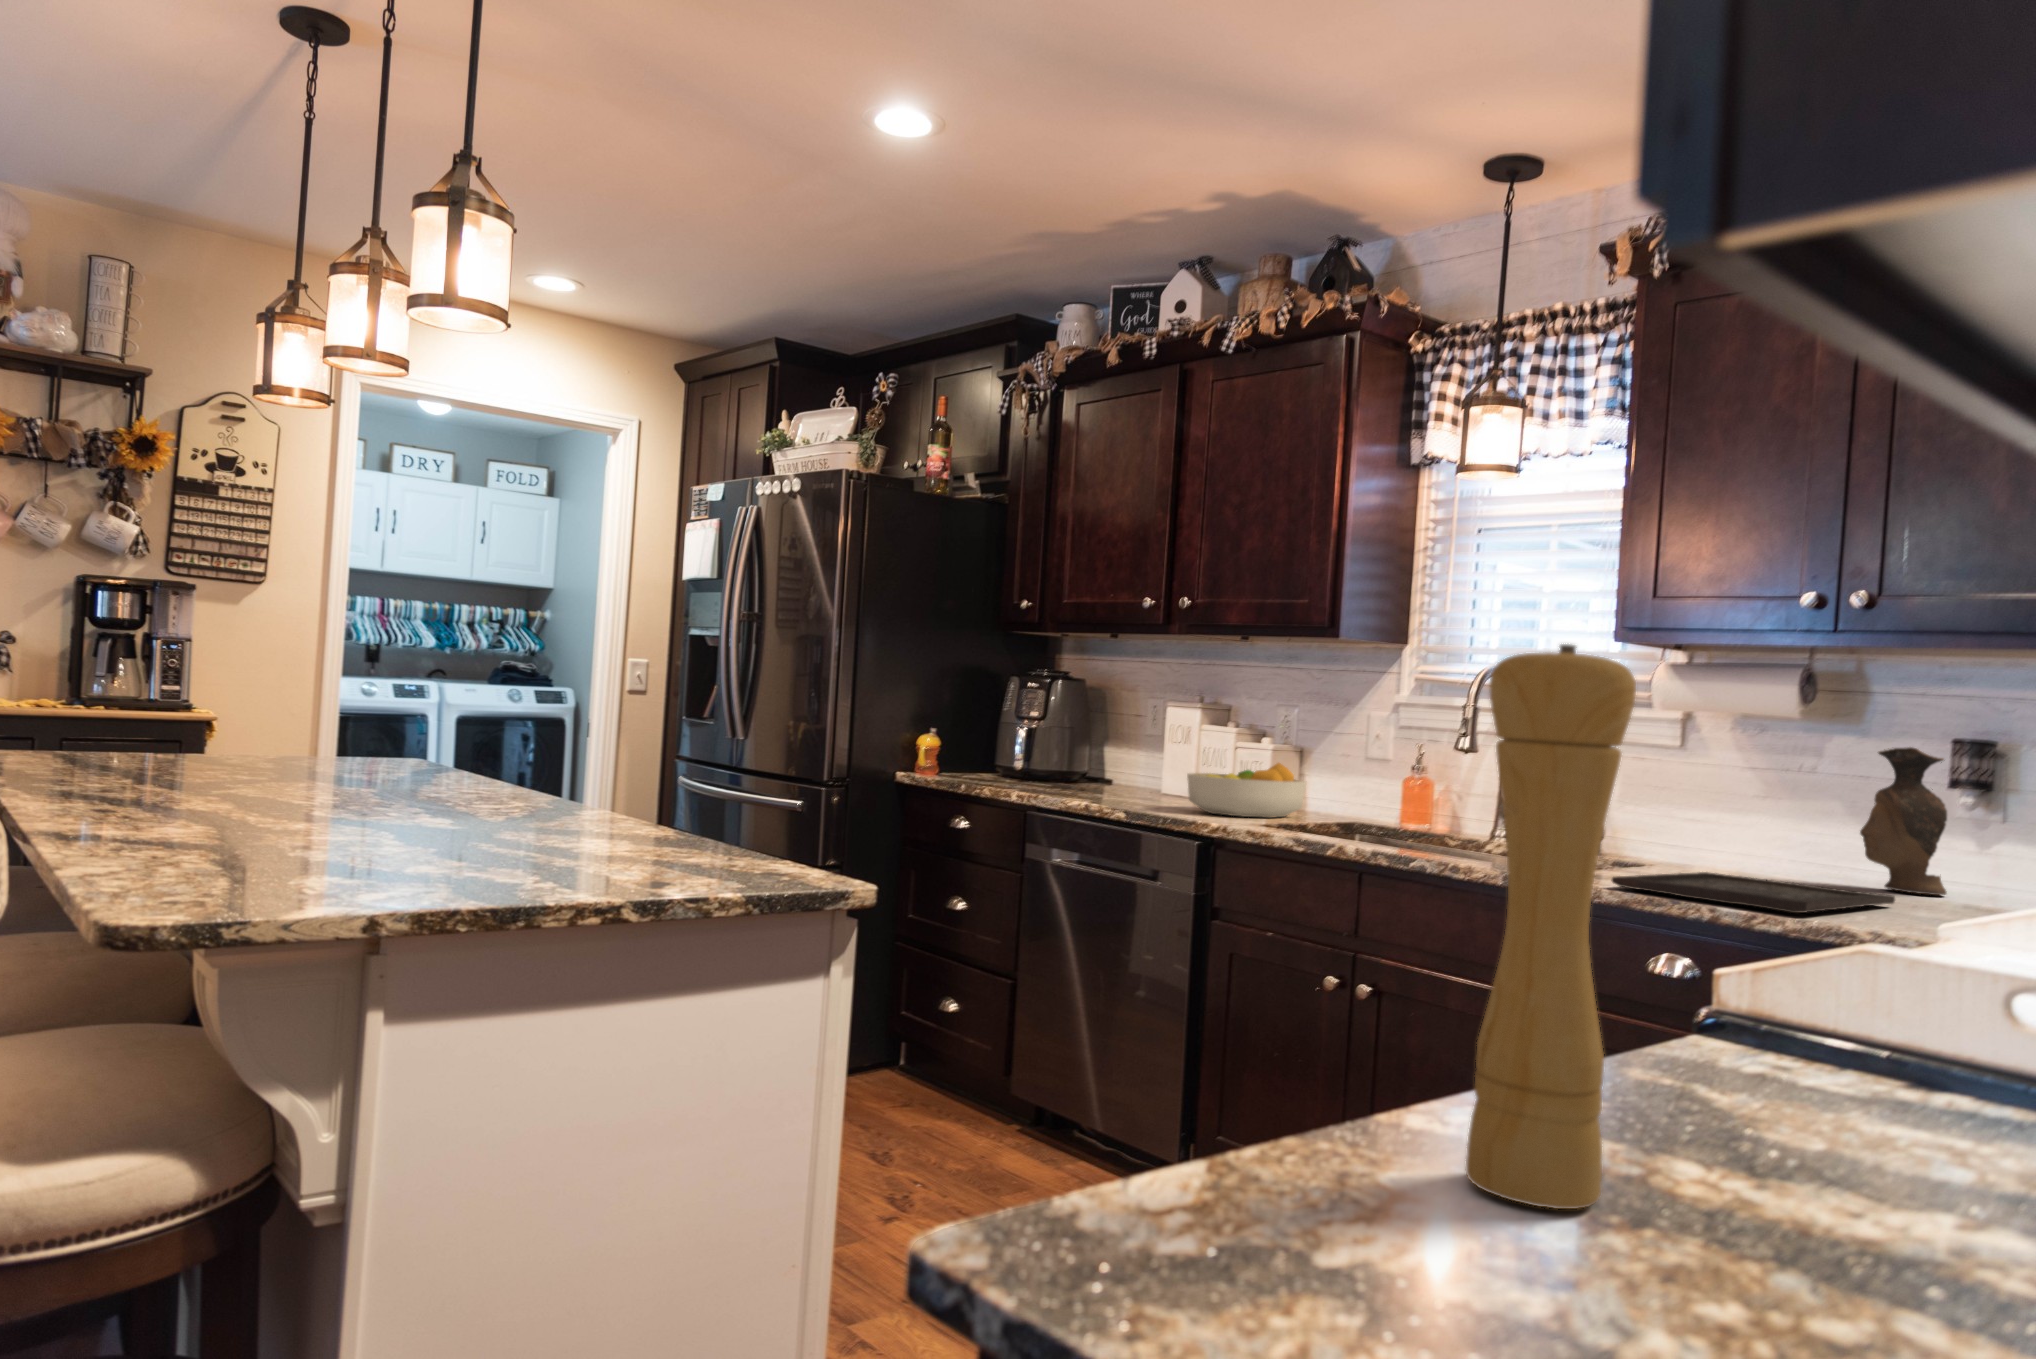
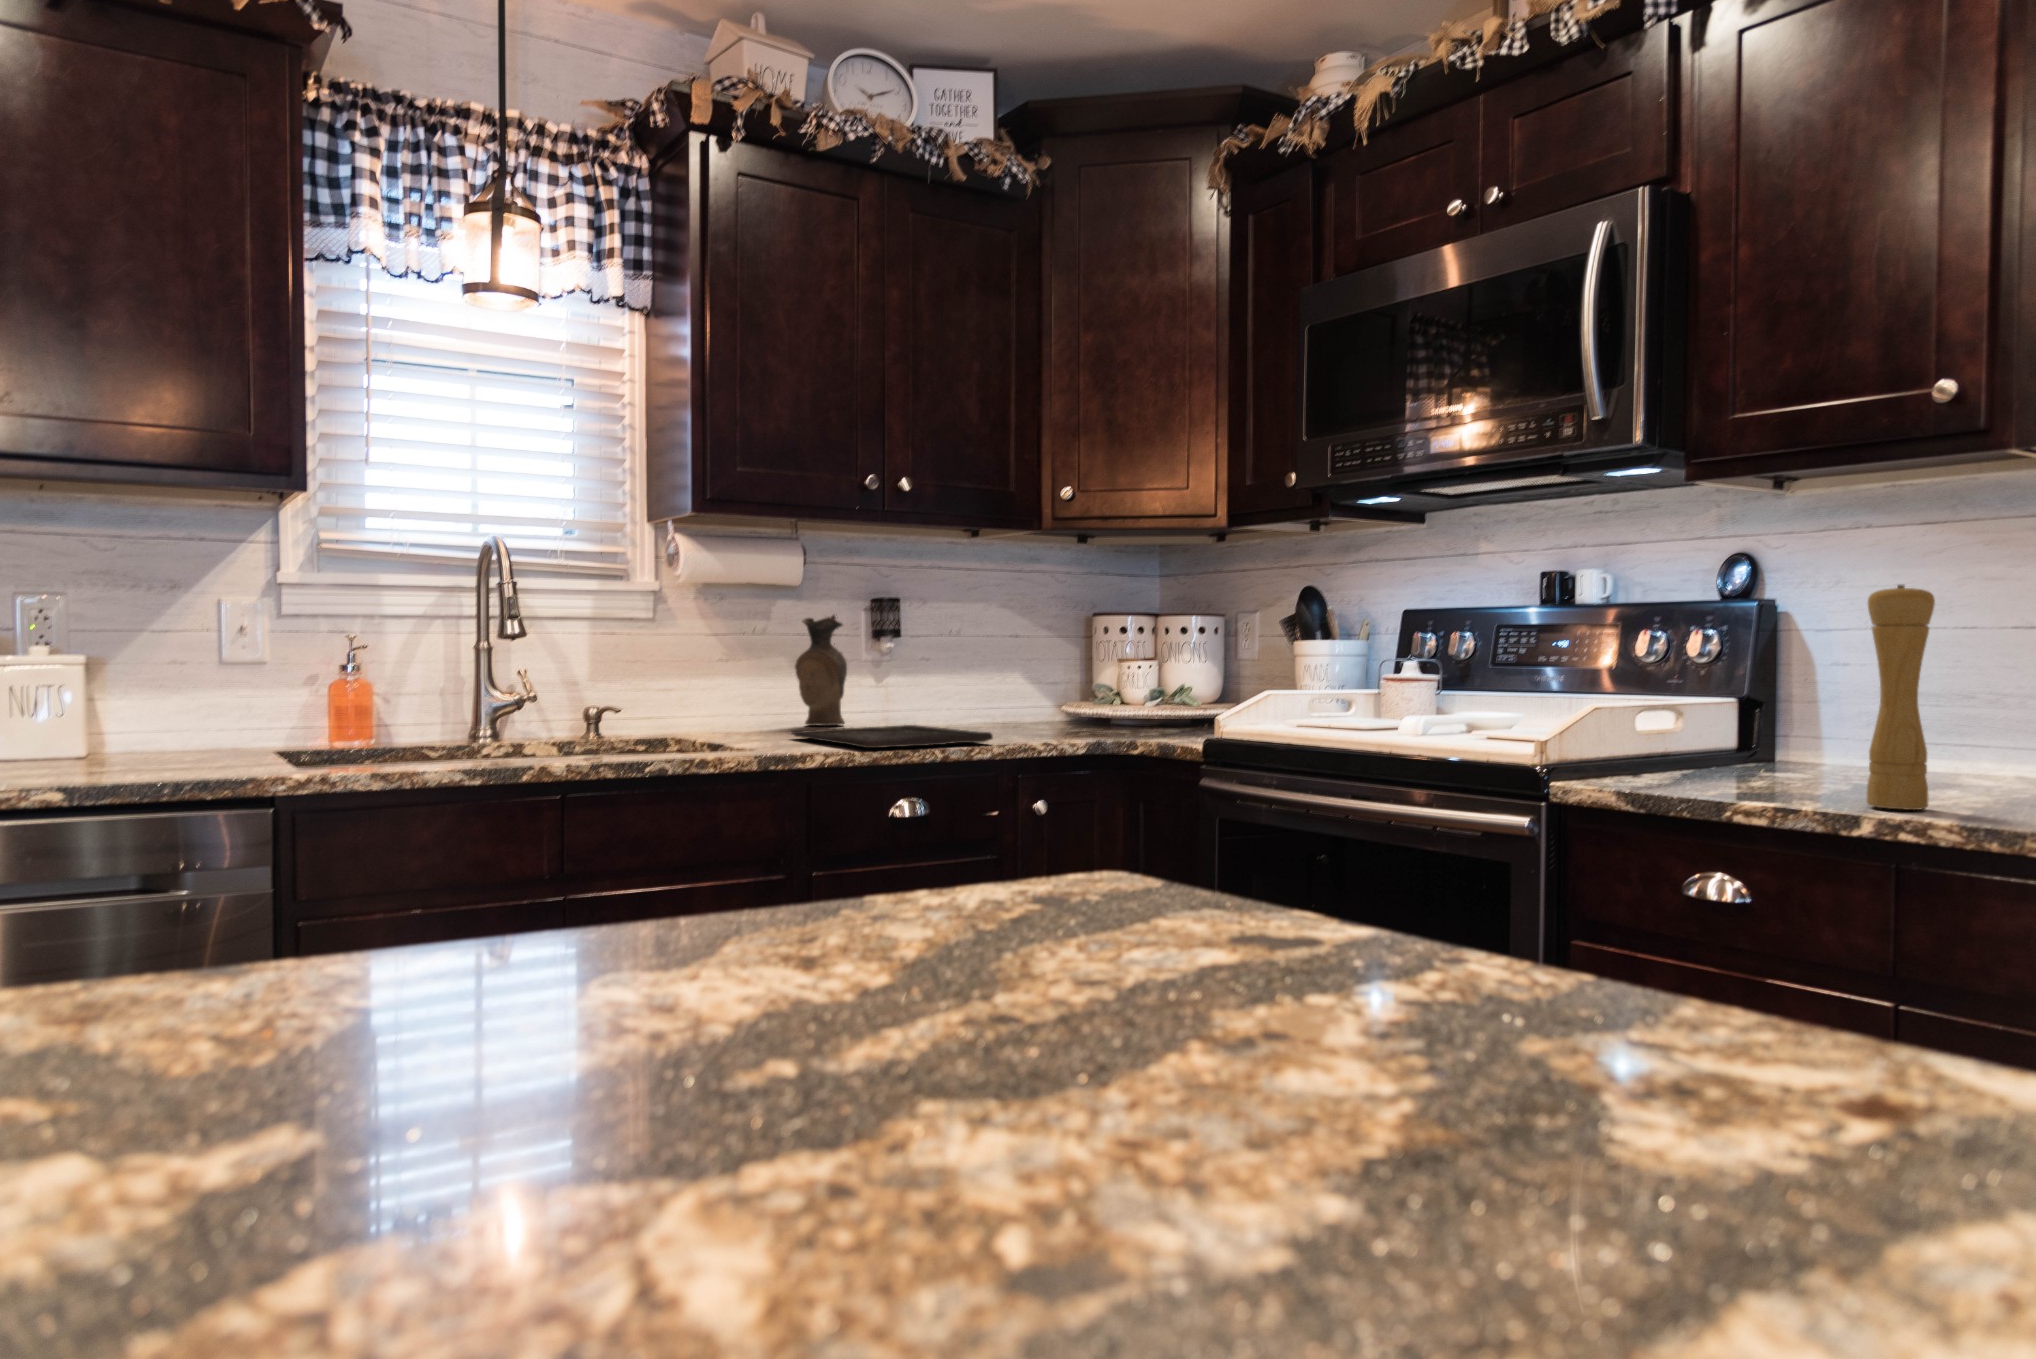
fruit bowl: present [1187,763,1306,818] -> none [55,683,236,771]

